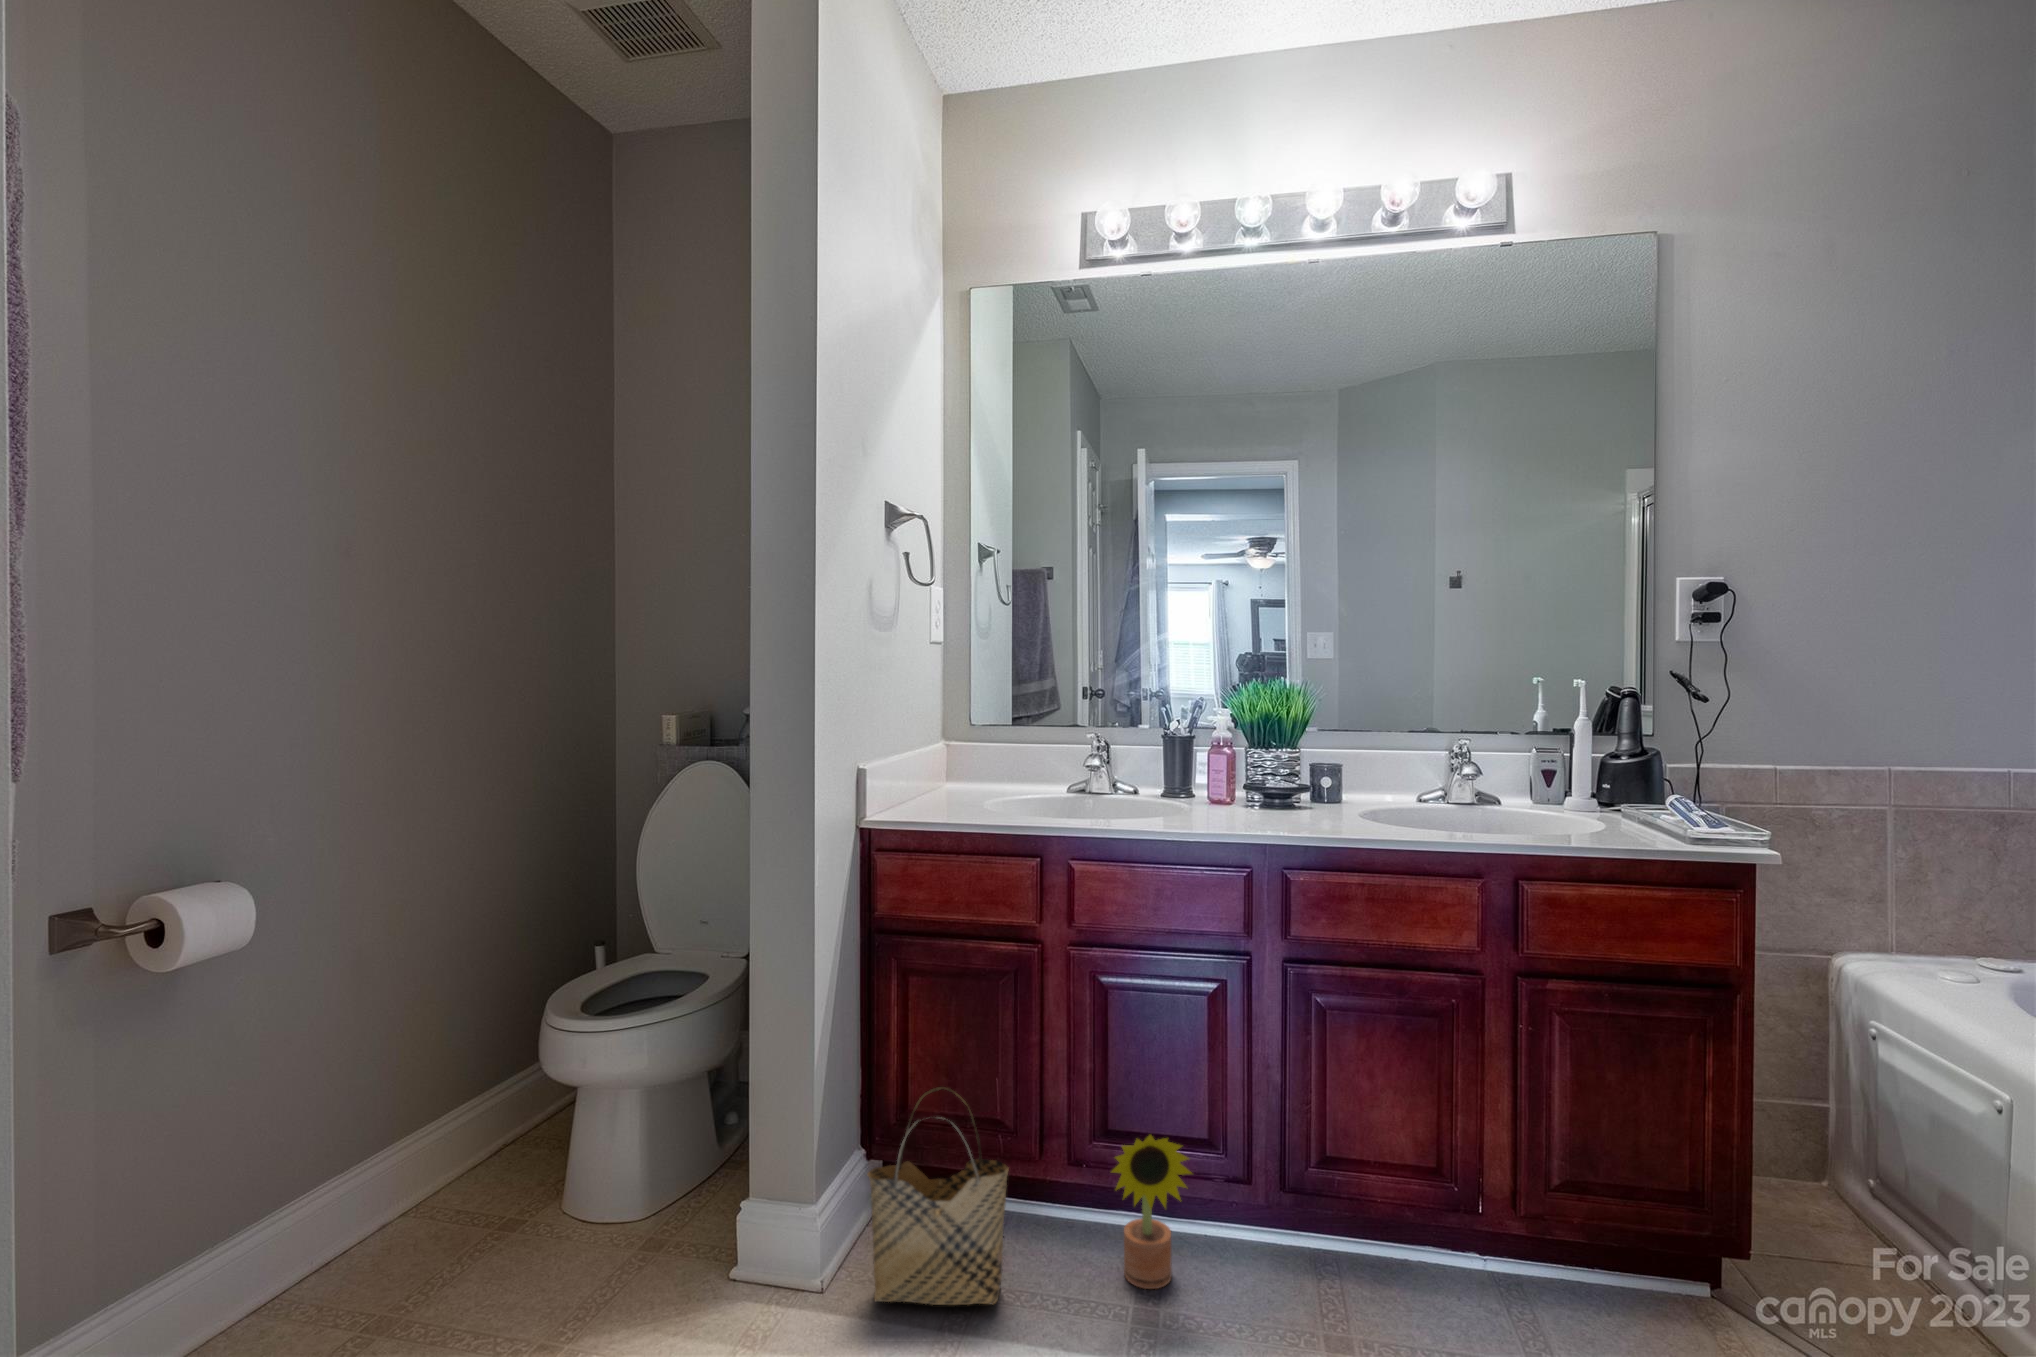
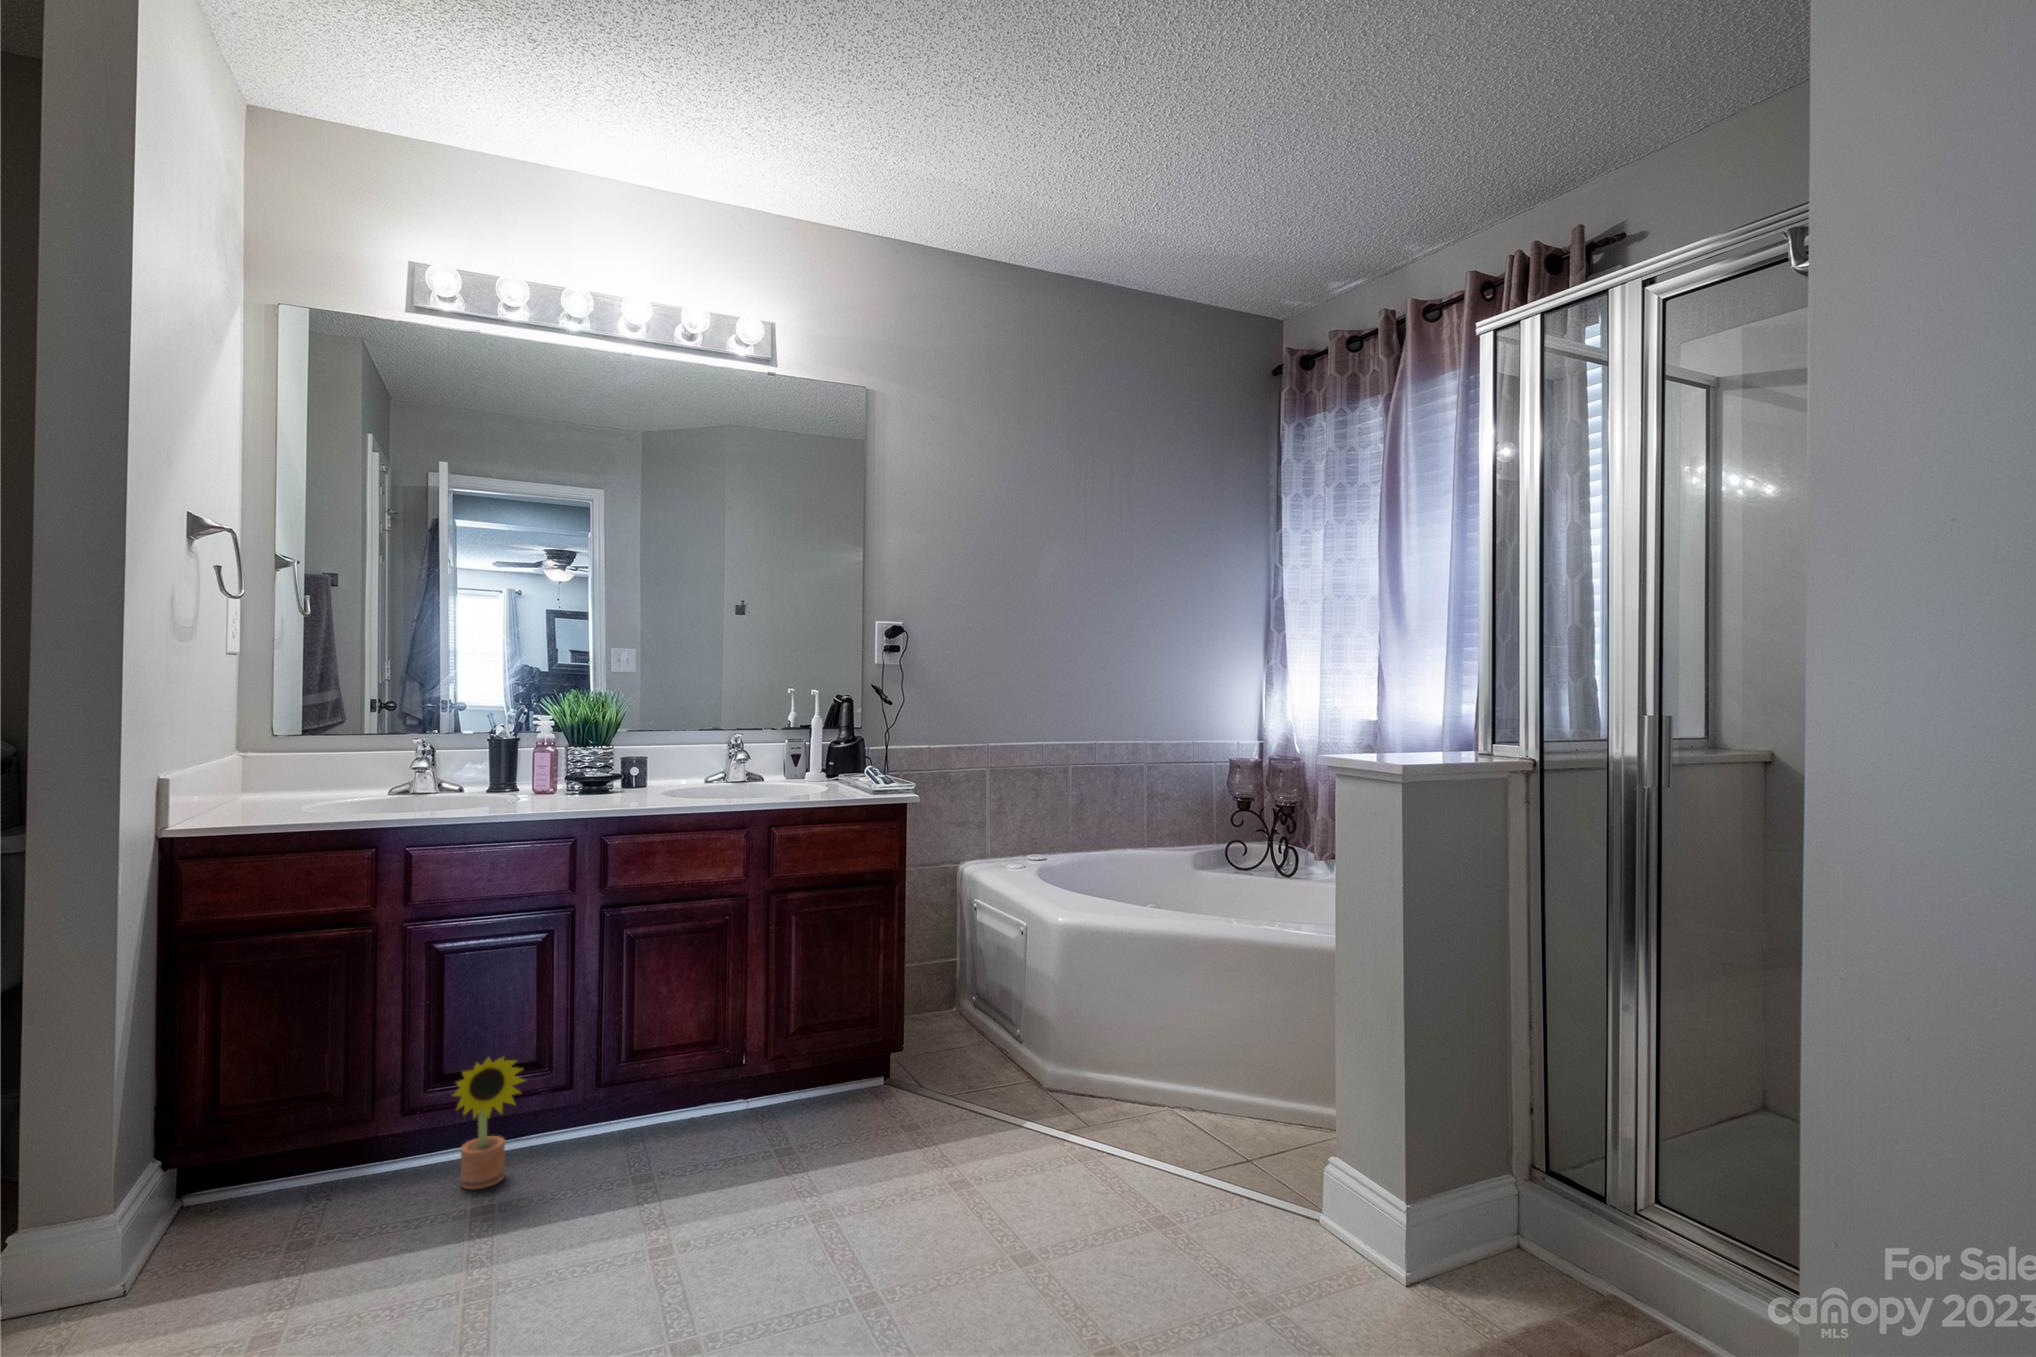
woven basket: present [868,1087,1009,1305] -> none [189,1064,349,1271]

